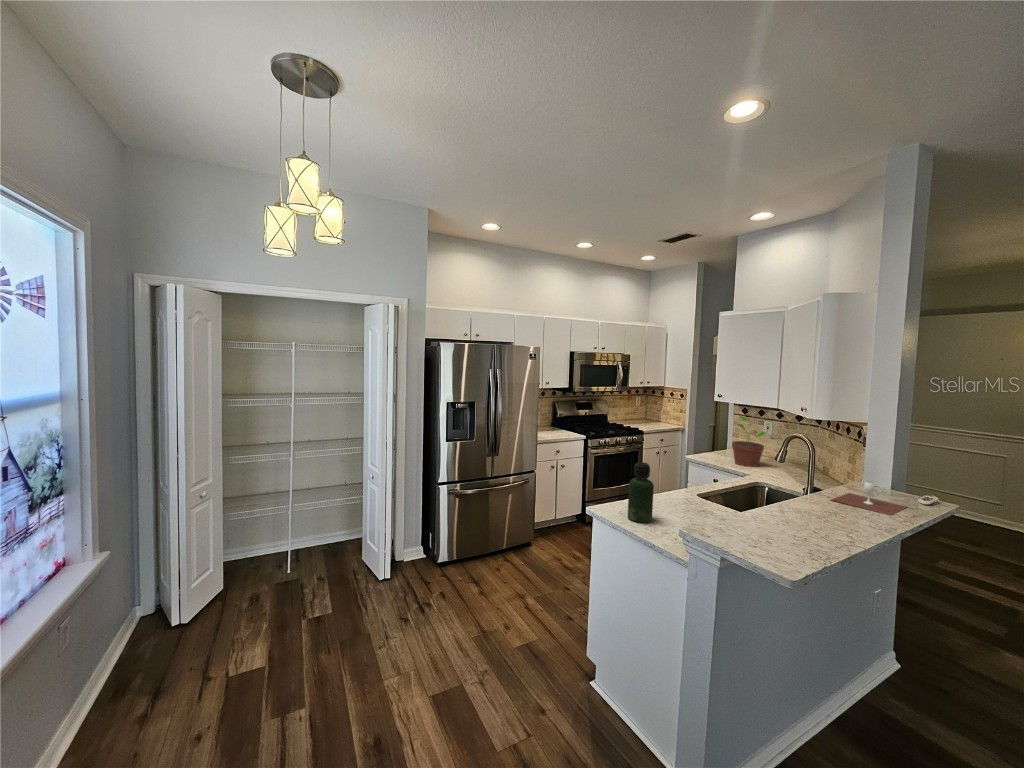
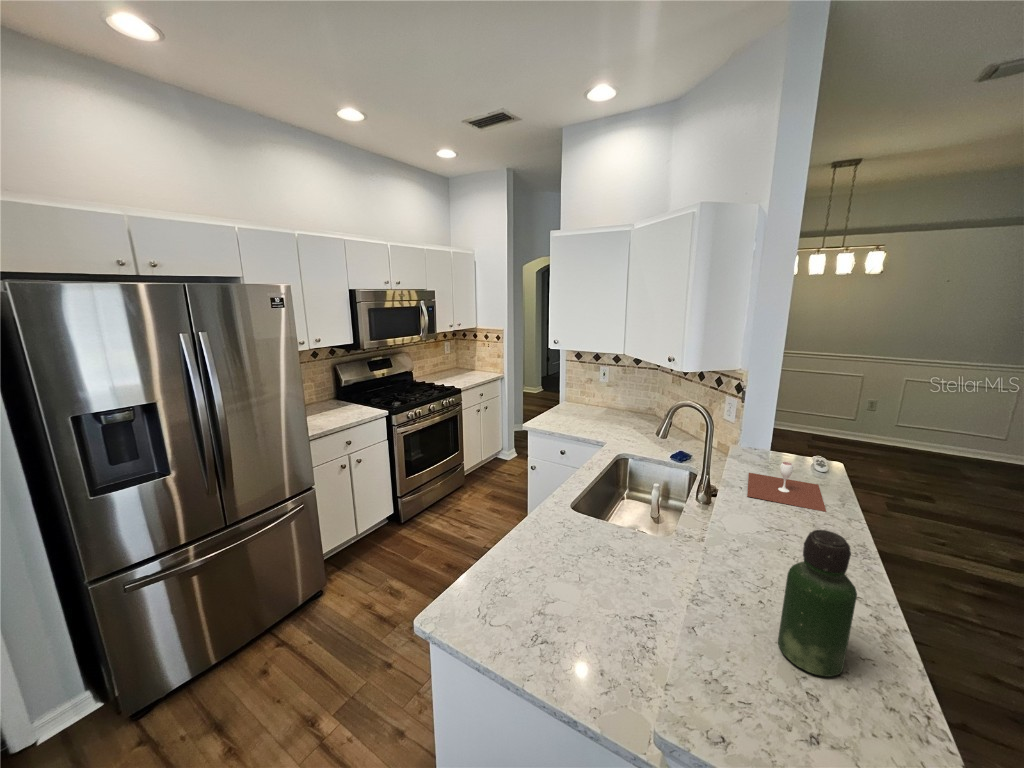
potted plant: present [732,416,766,467] -> none [579,368,620,432]
bottle: present [628,462,654,523] -> present [778,530,857,676]

